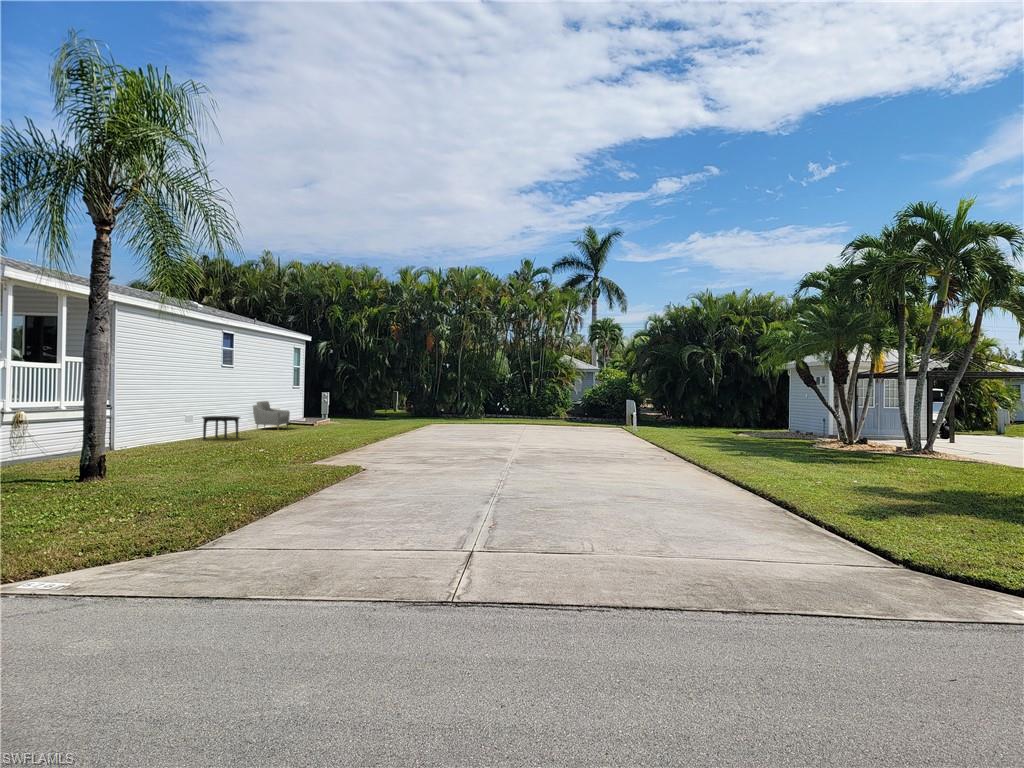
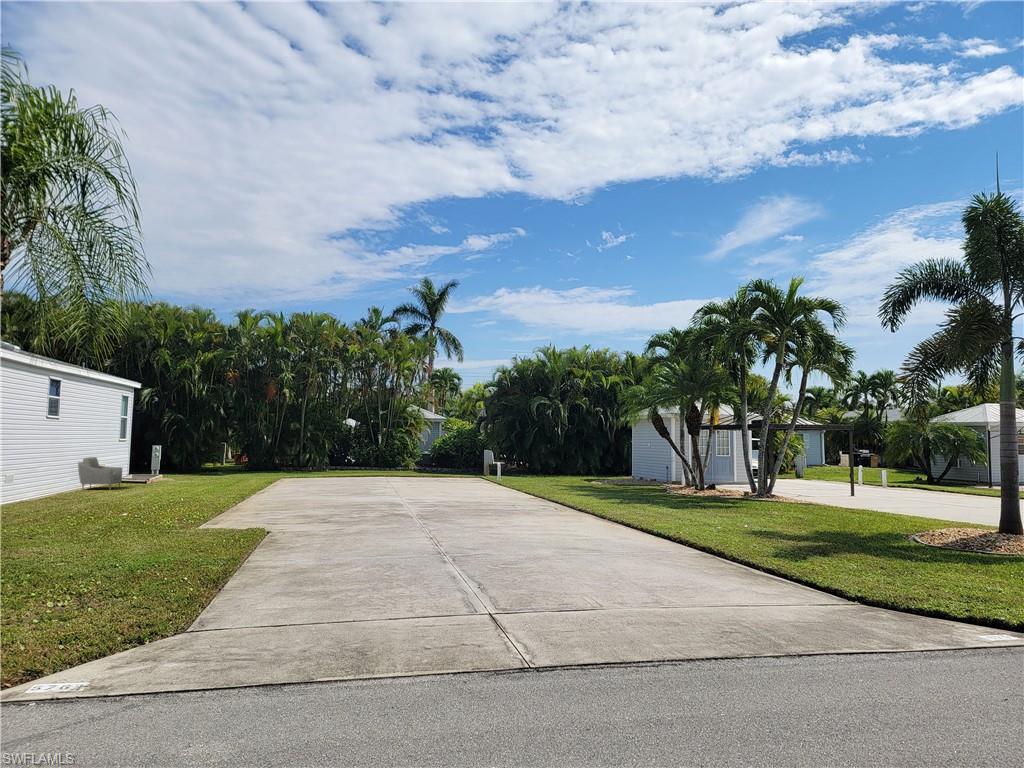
round table: present [202,416,240,439] -> none [23,476,74,504]

